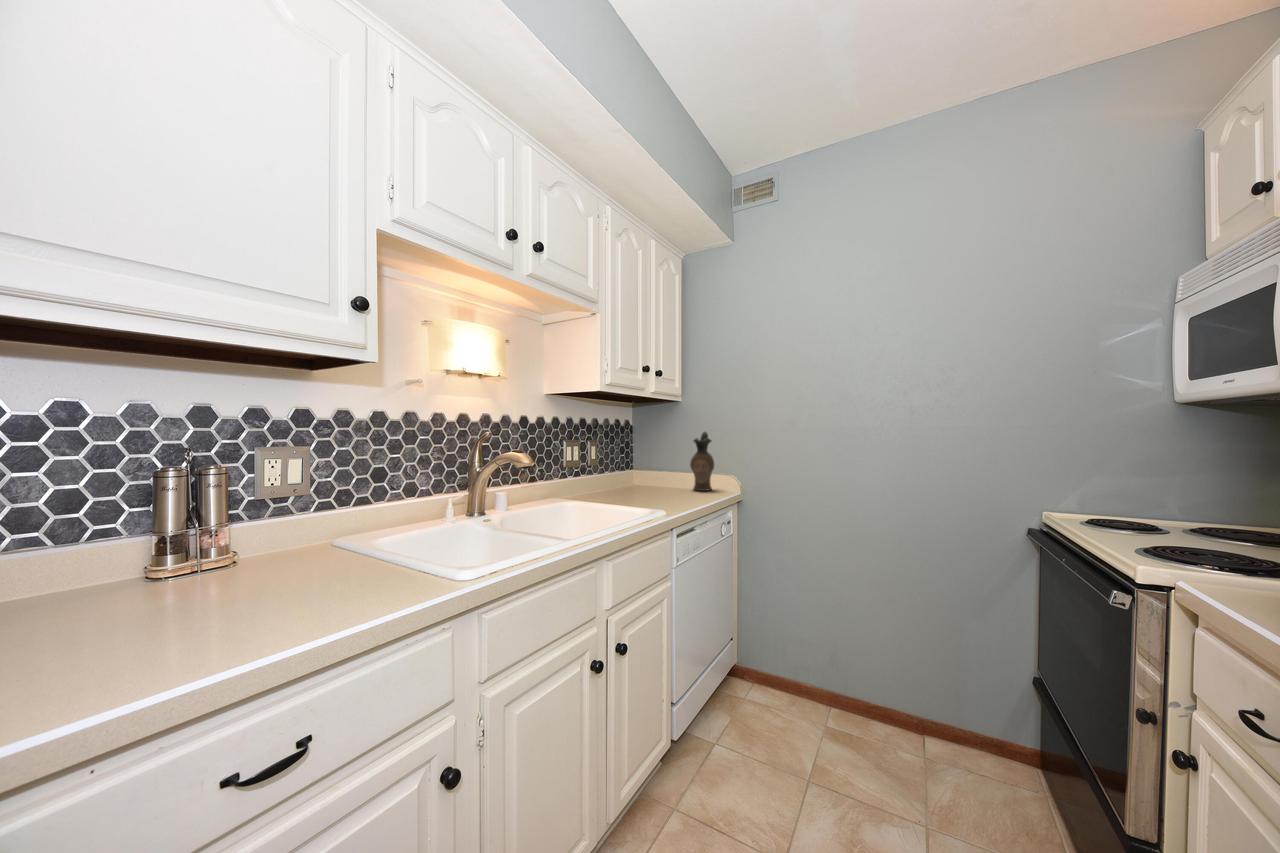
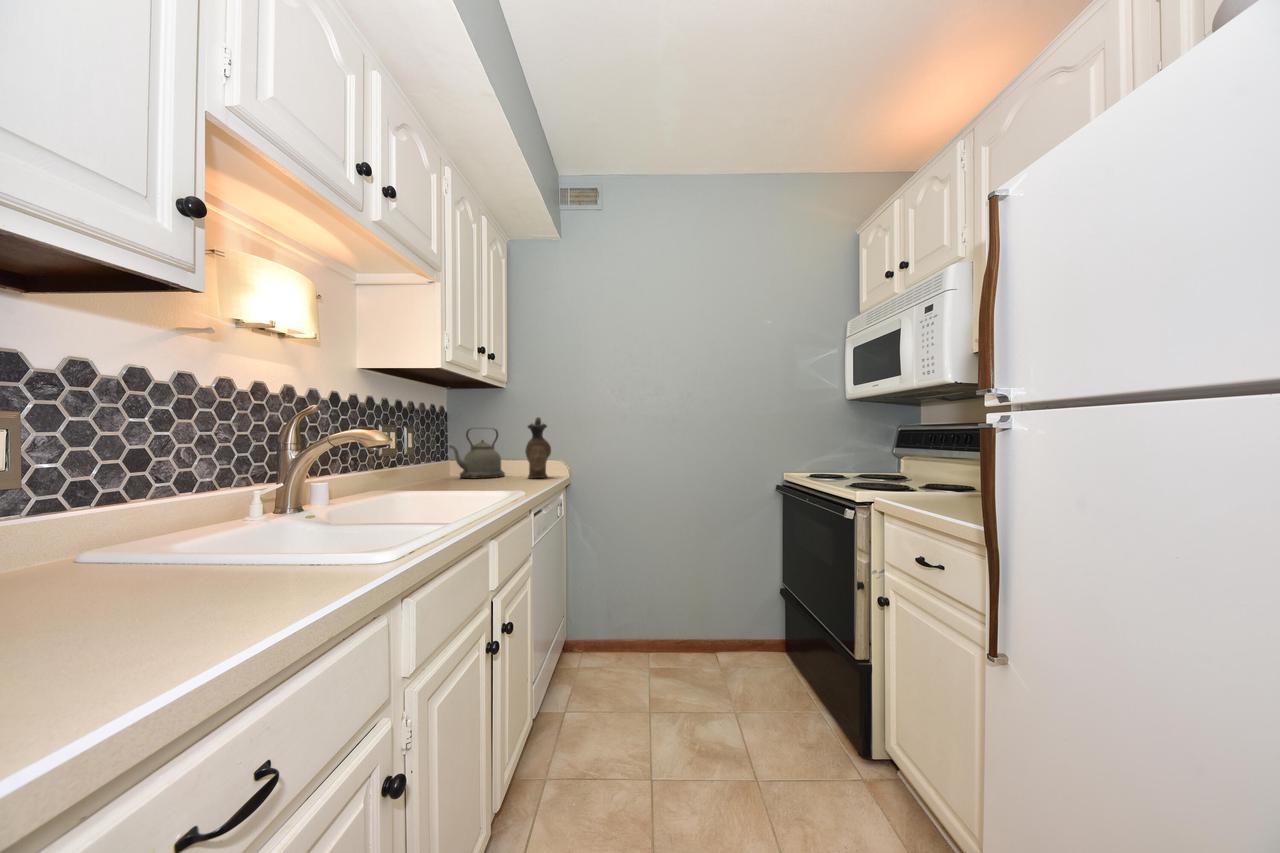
kettle: none [628,441,677,487] -> present [449,429,505,478]

